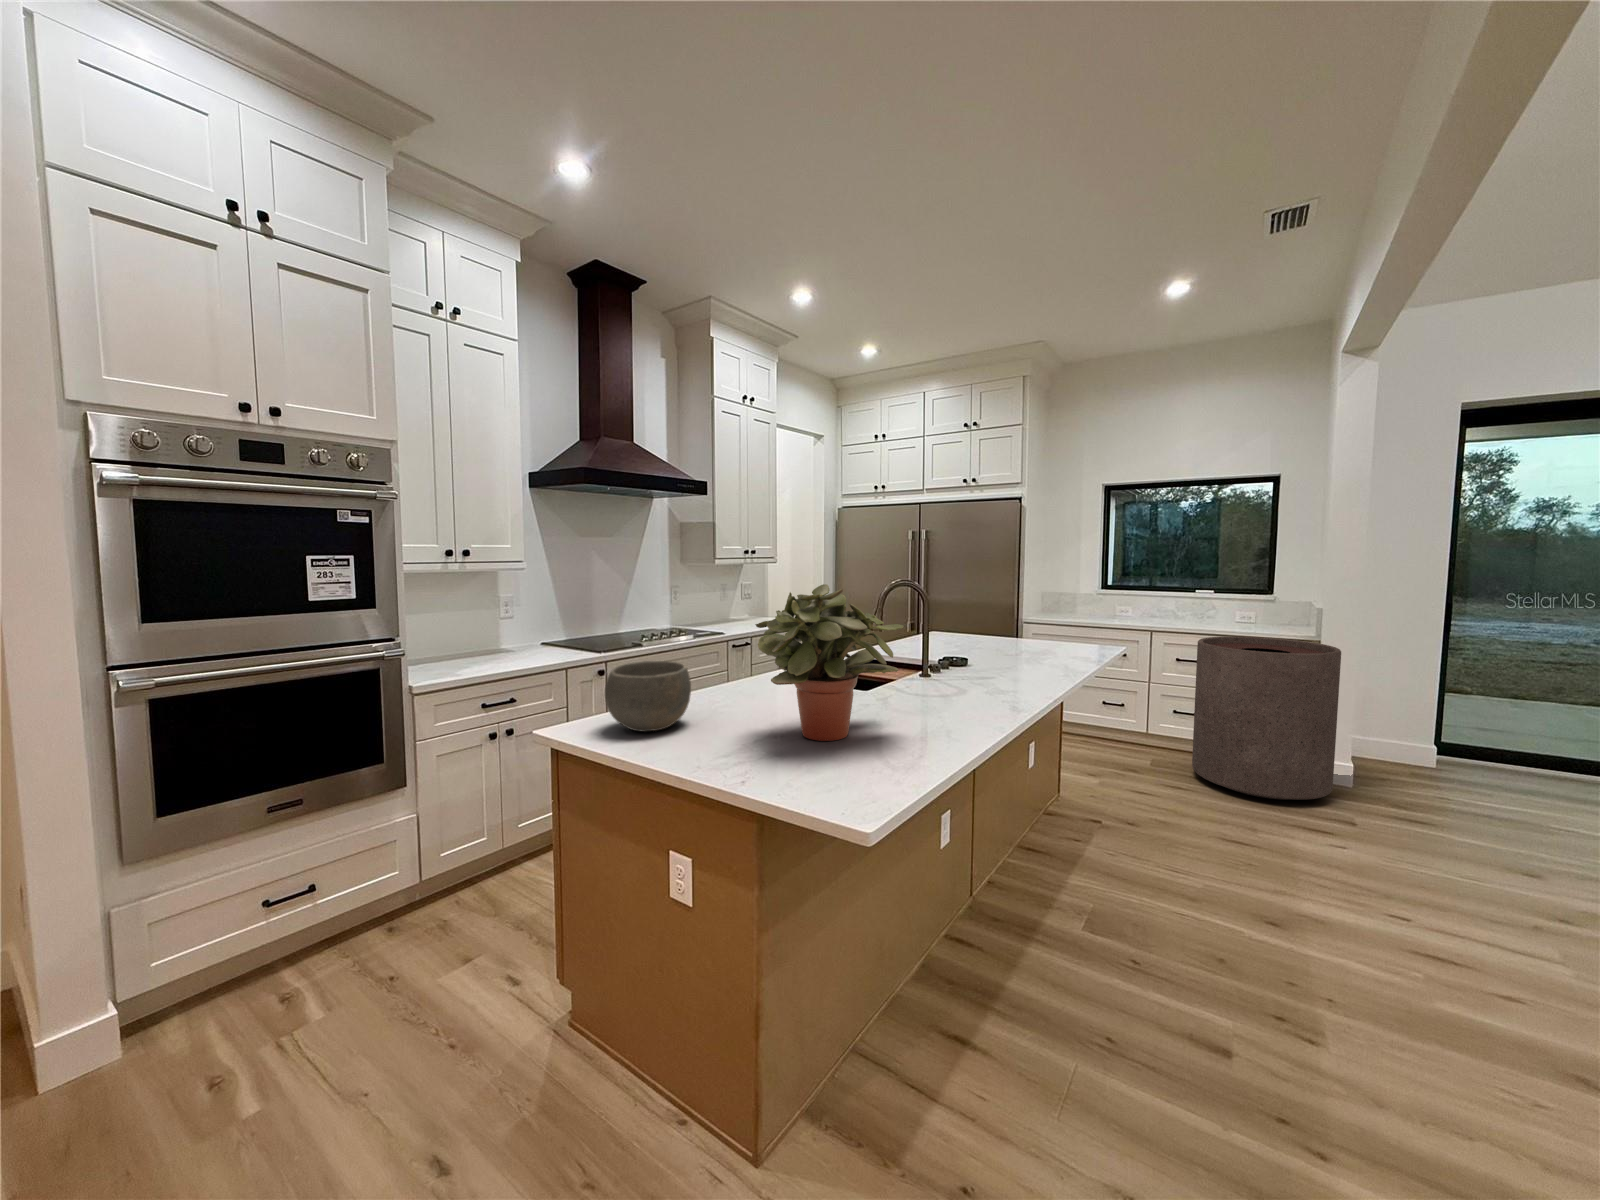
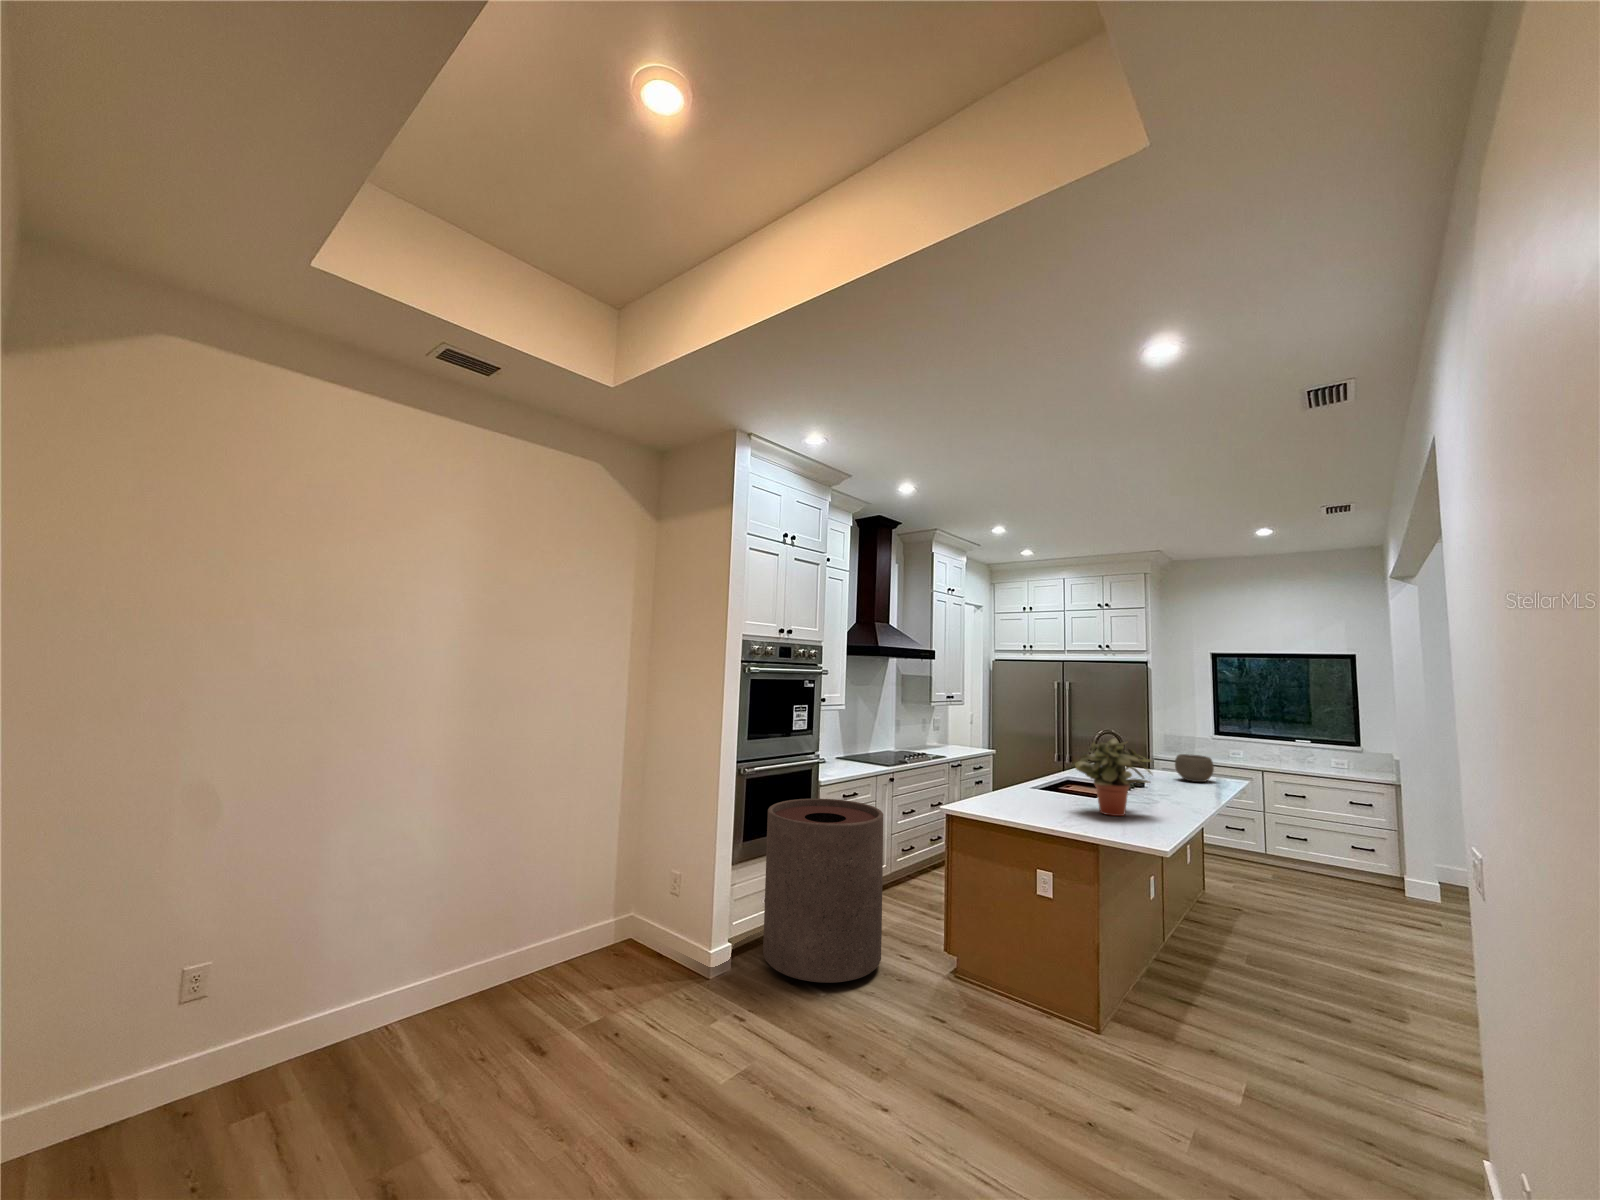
trash can: present [1192,636,1341,800] -> present [763,799,883,983]
bowl: present [605,661,691,732] -> present [1175,754,1214,782]

